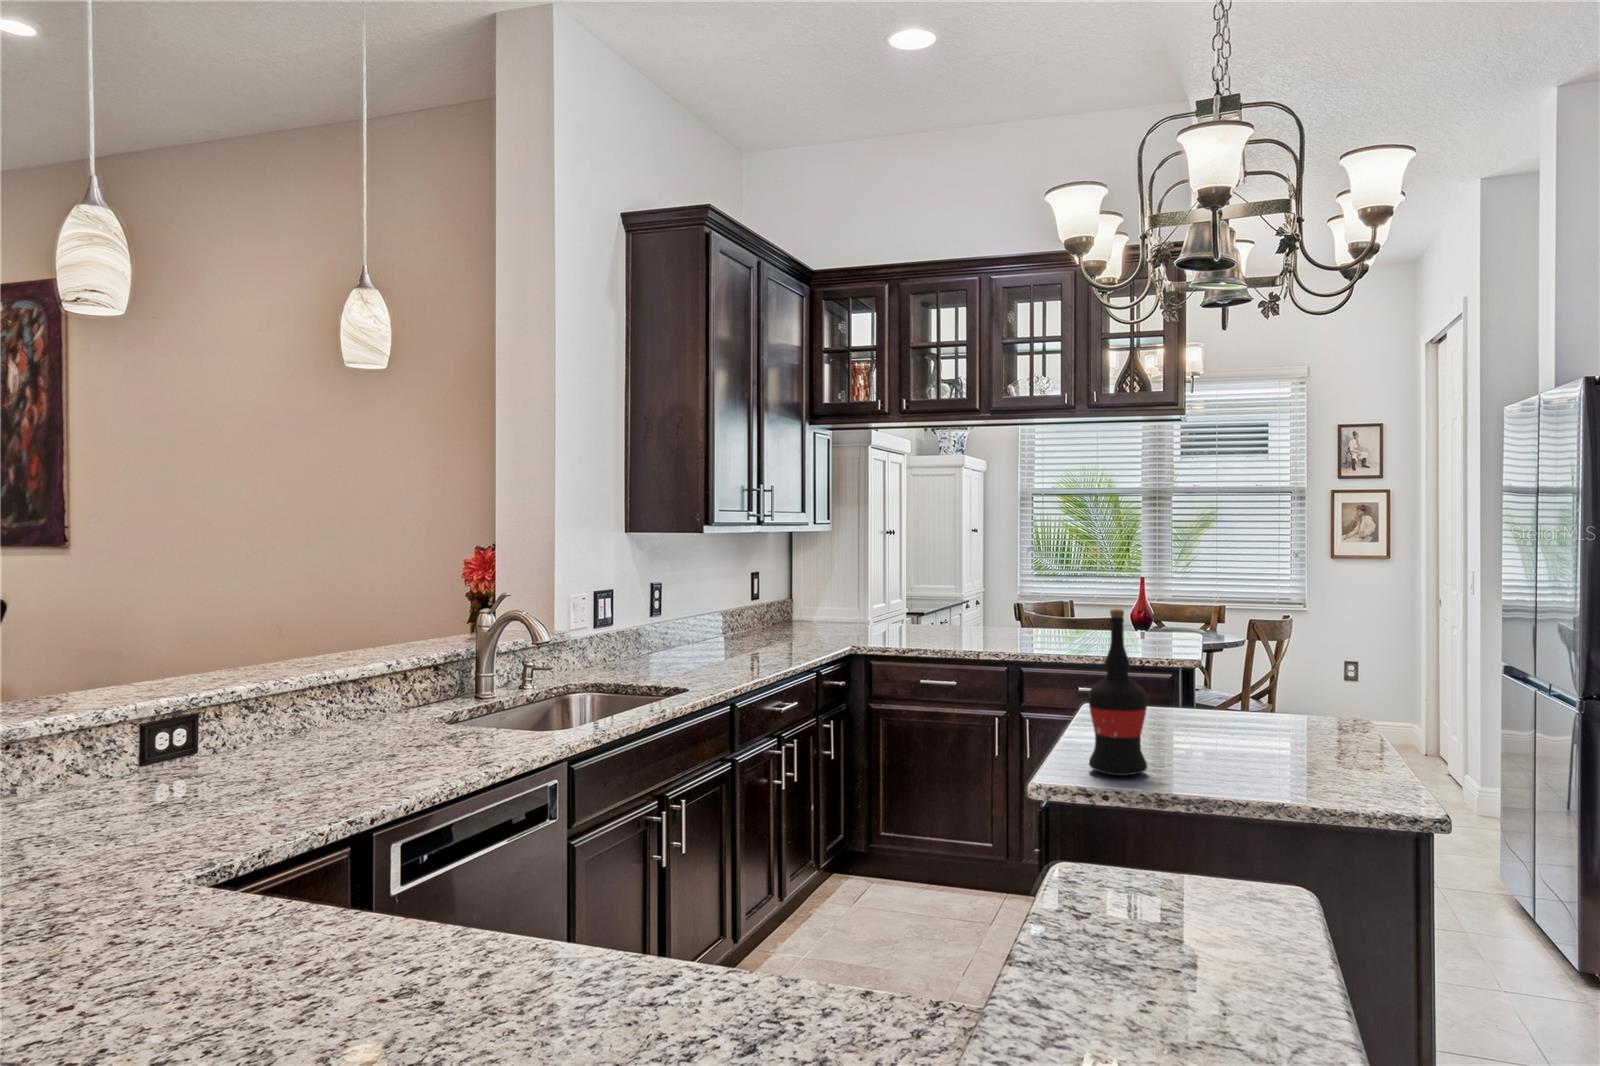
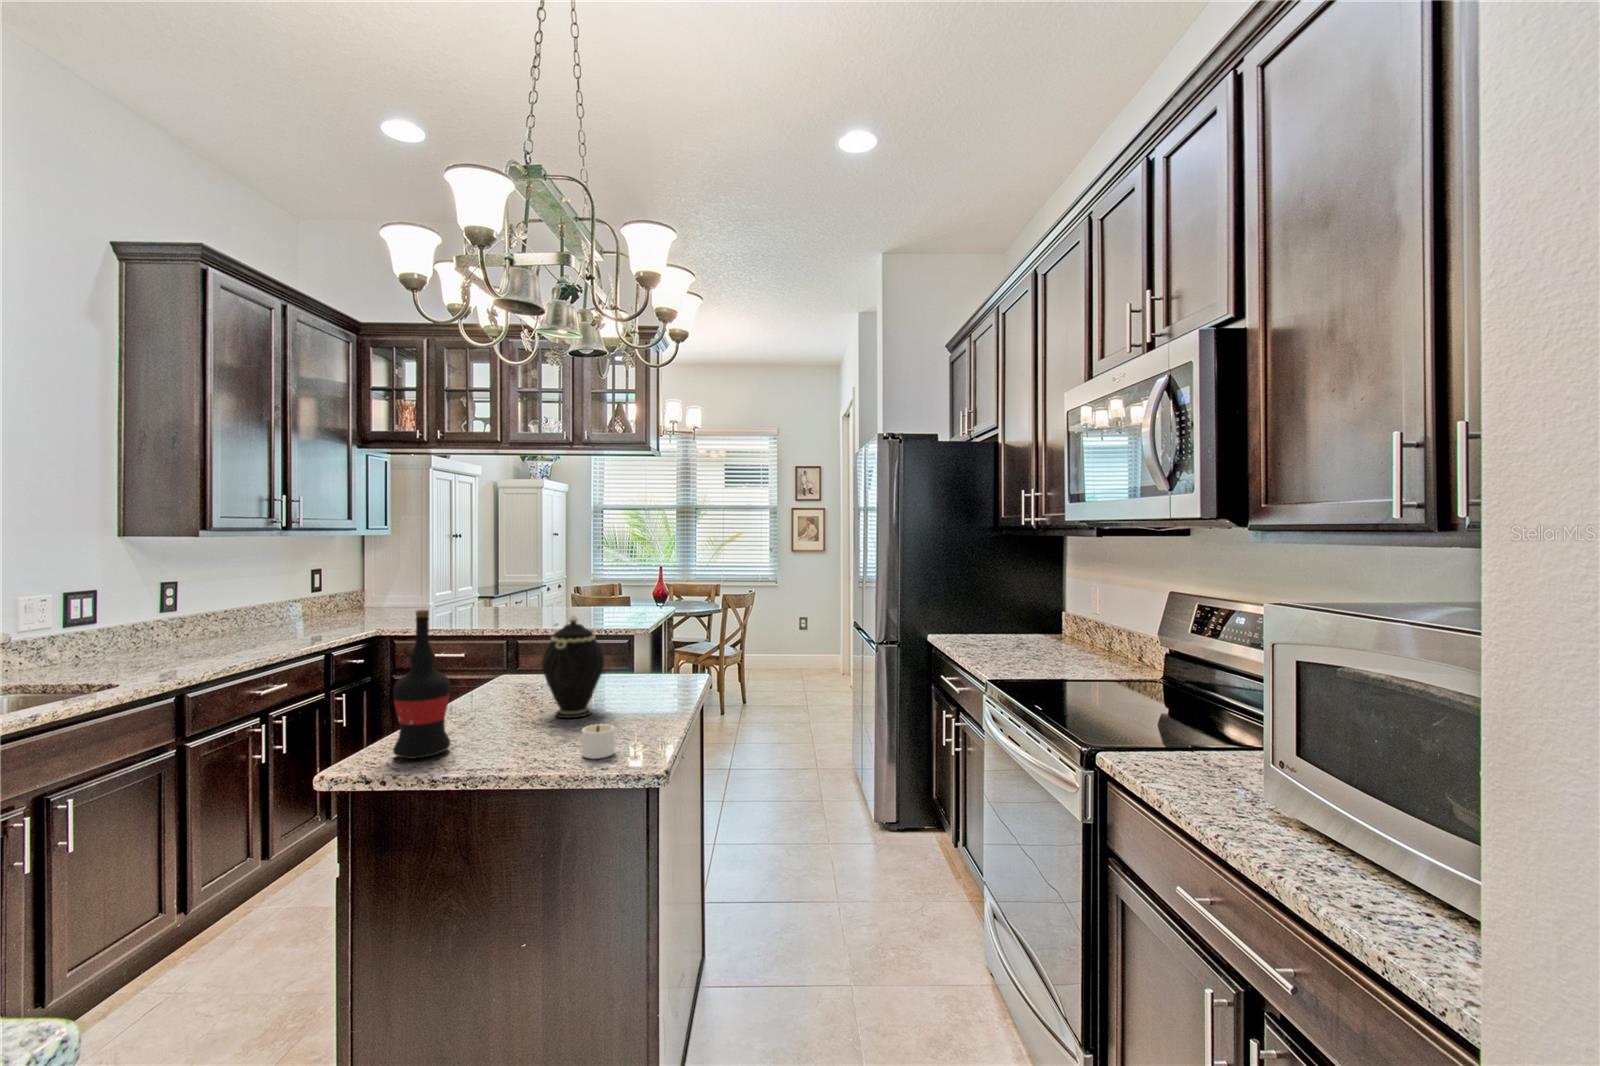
teapot: none [1204,625,1285,752] -> present [542,615,604,718]
candle: none [1317,755,1382,797] -> present [582,724,615,759]

